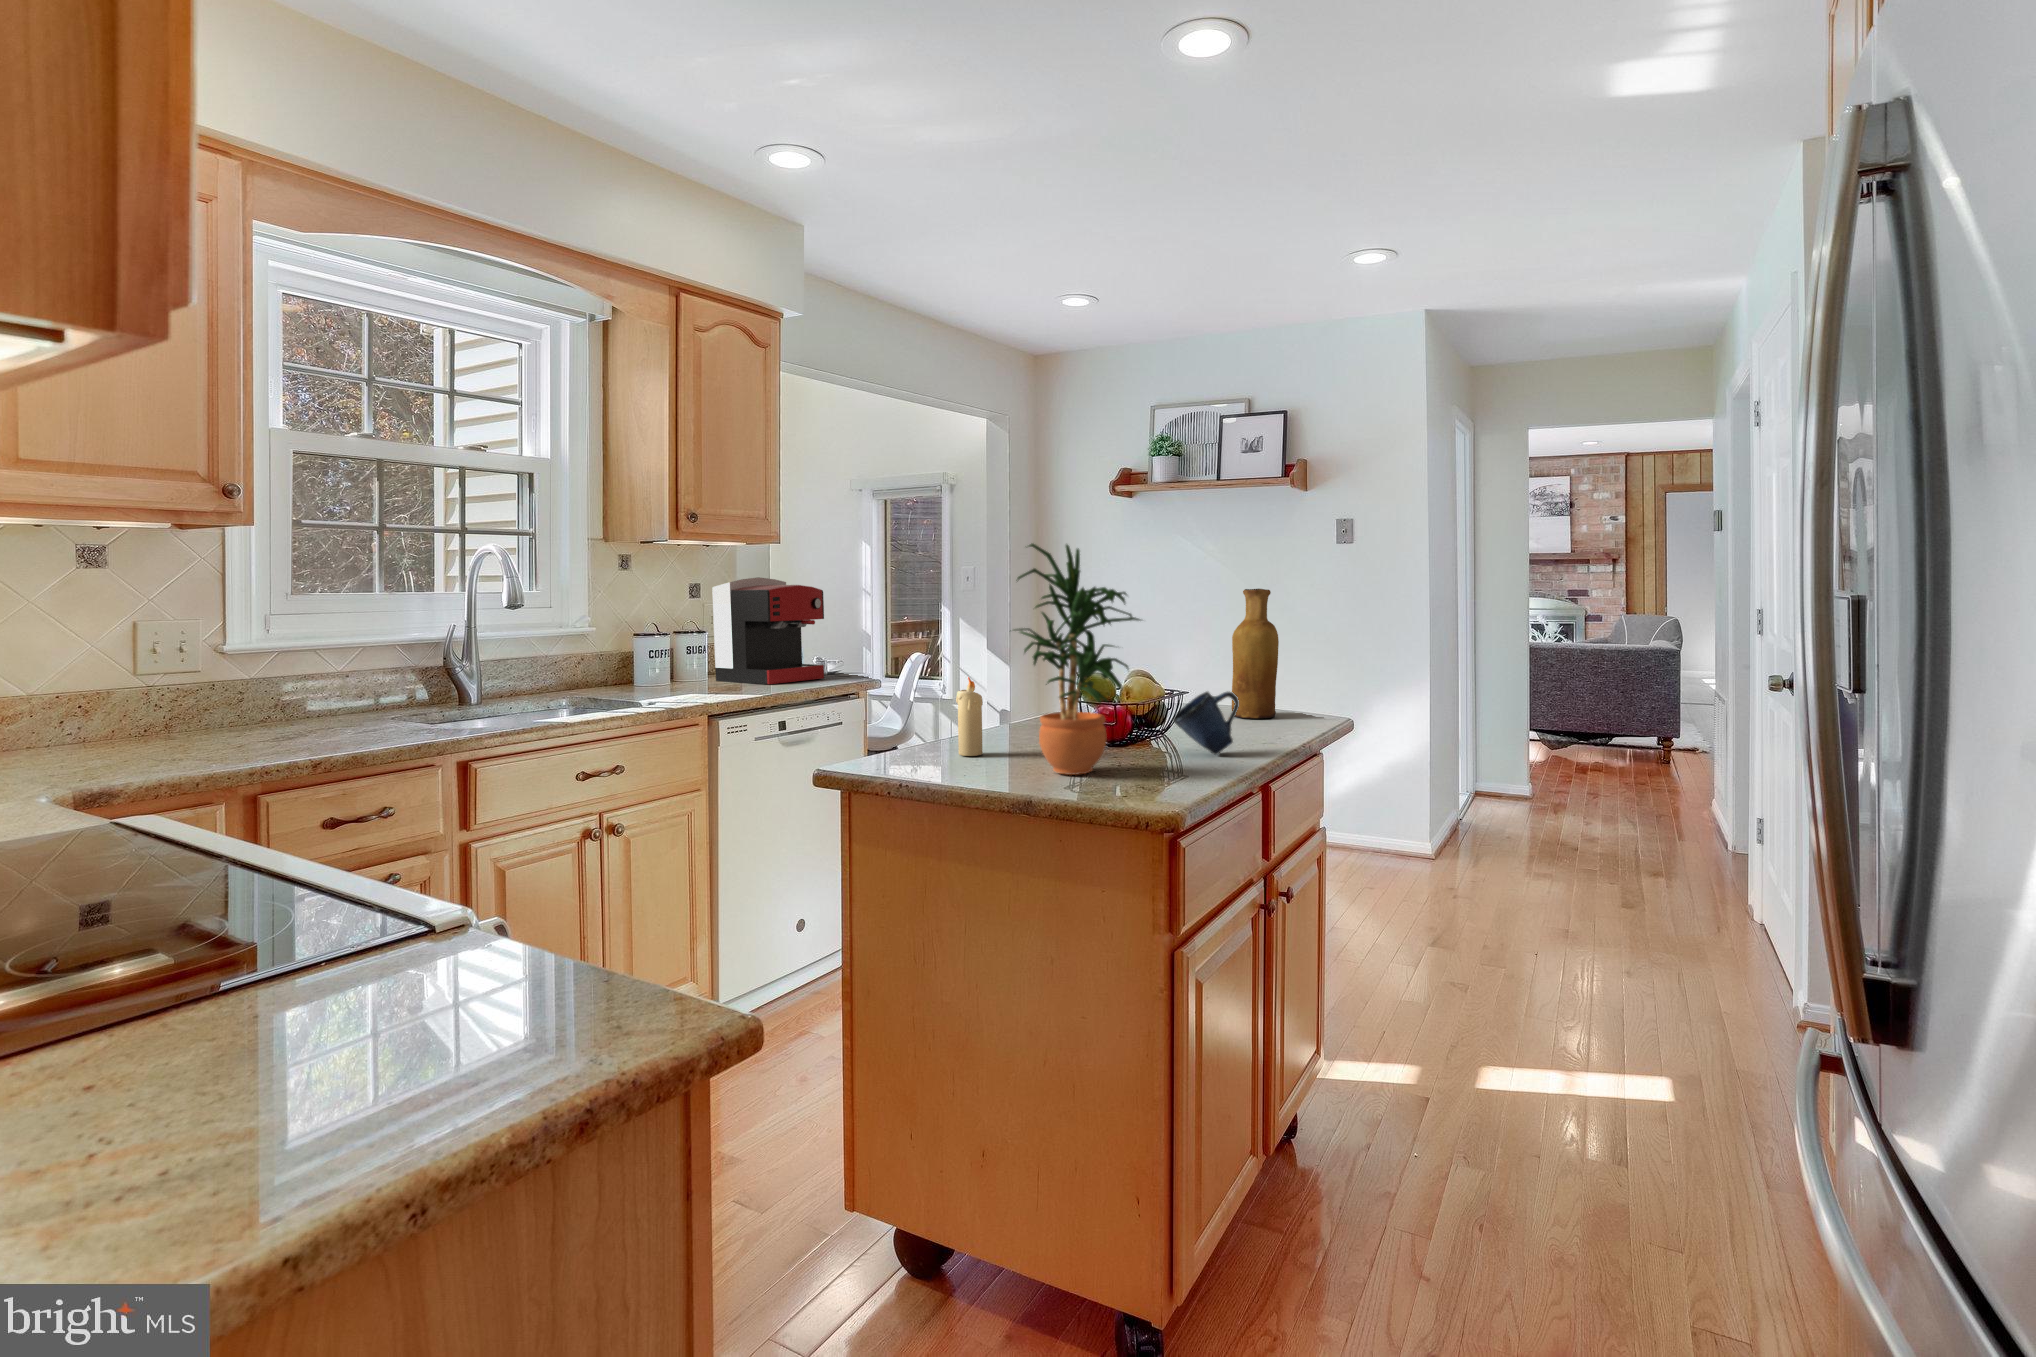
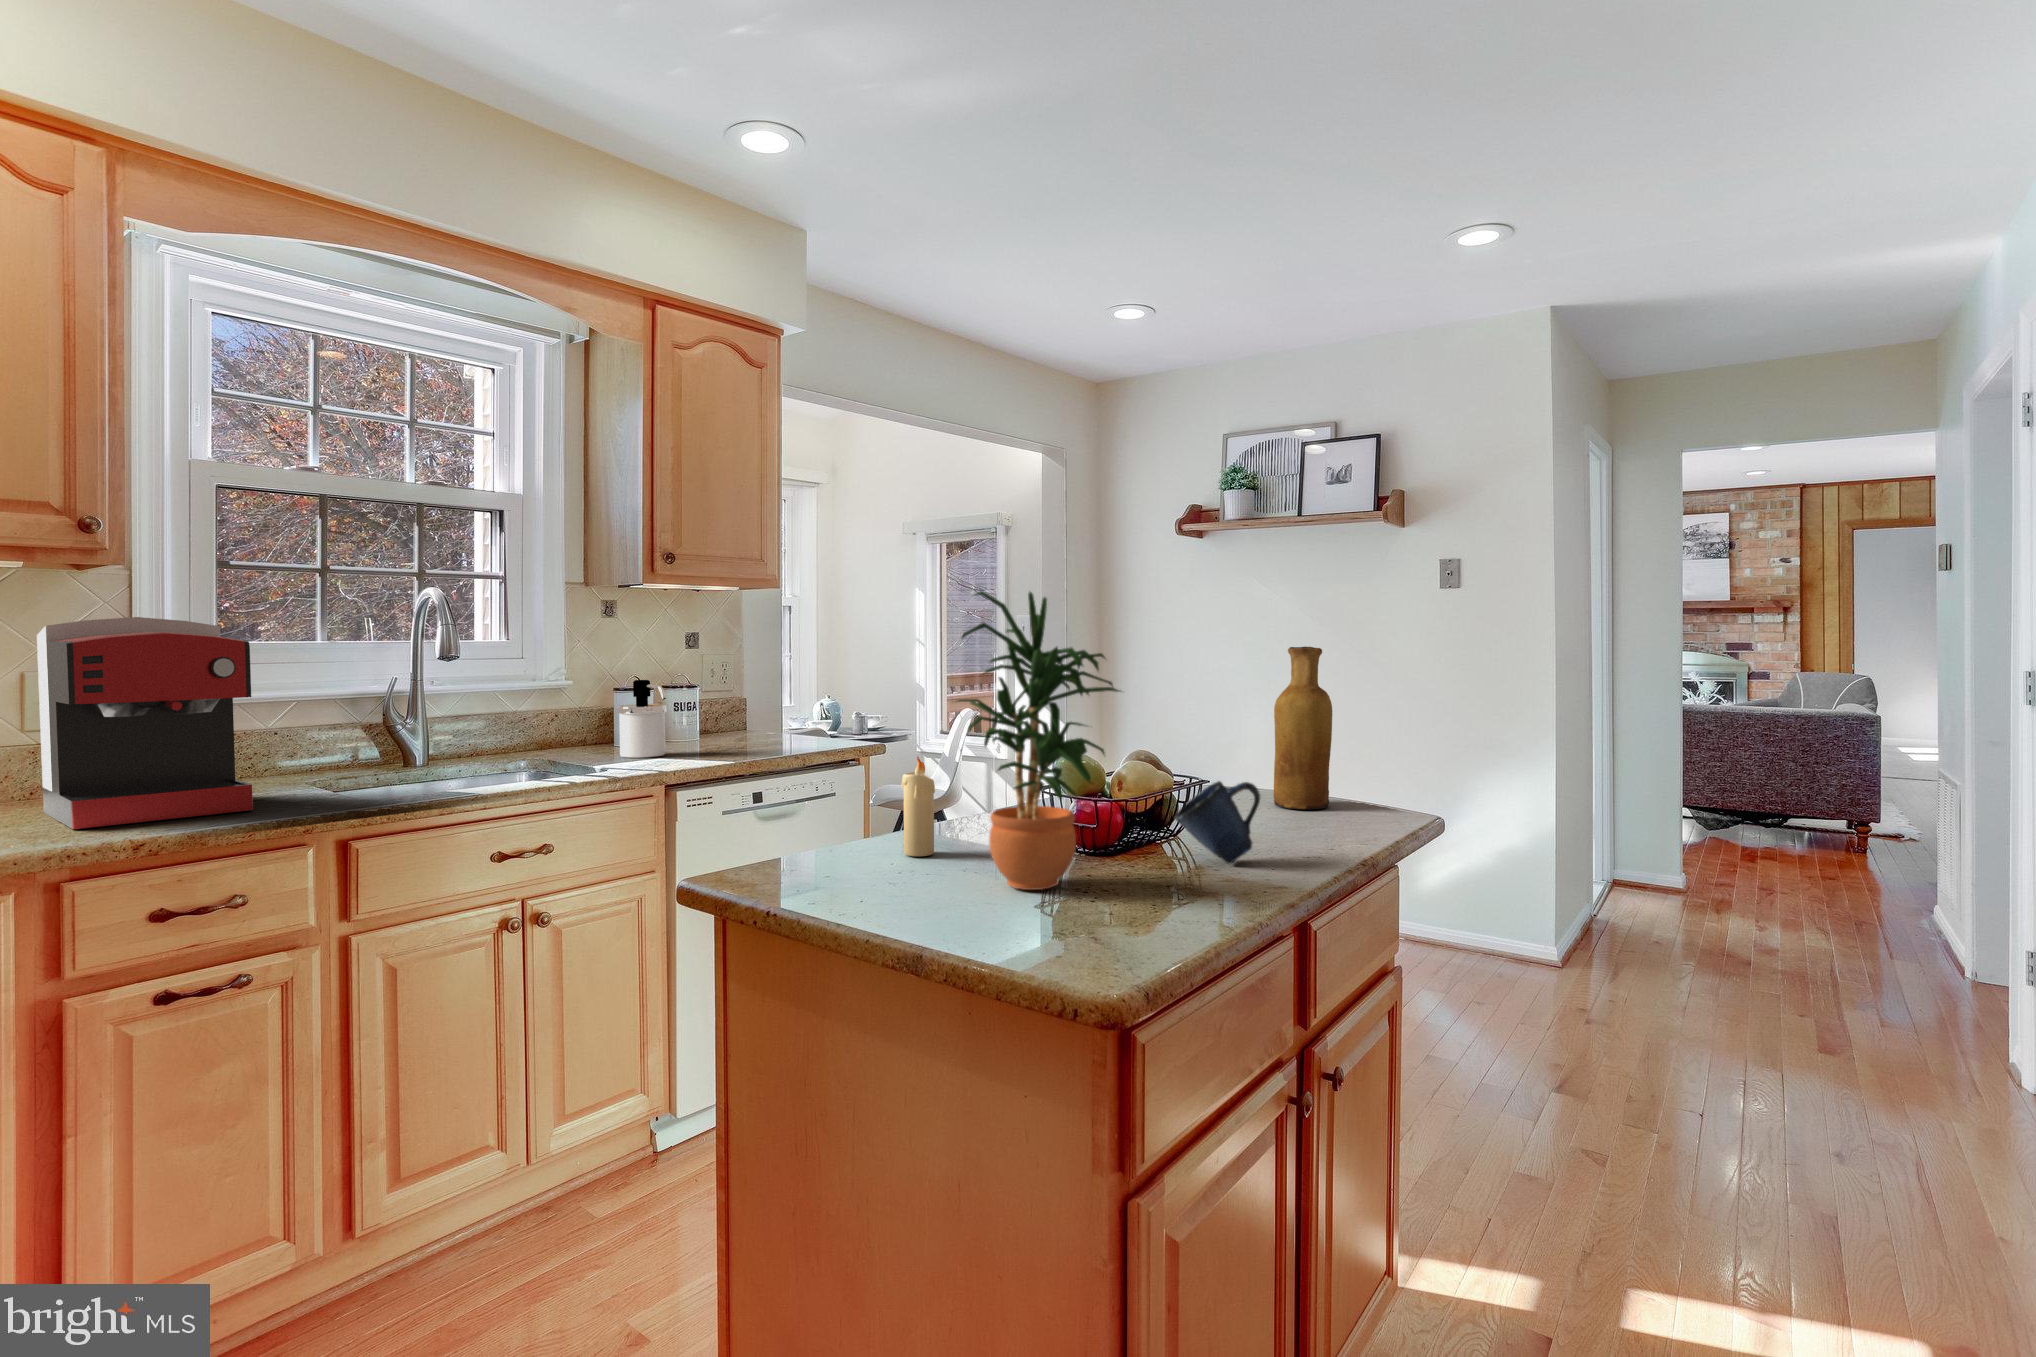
coffee maker: present [712,577,824,684] -> present [37,617,253,829]
soap dispenser: none [652,625,698,693] -> present [617,680,667,758]

